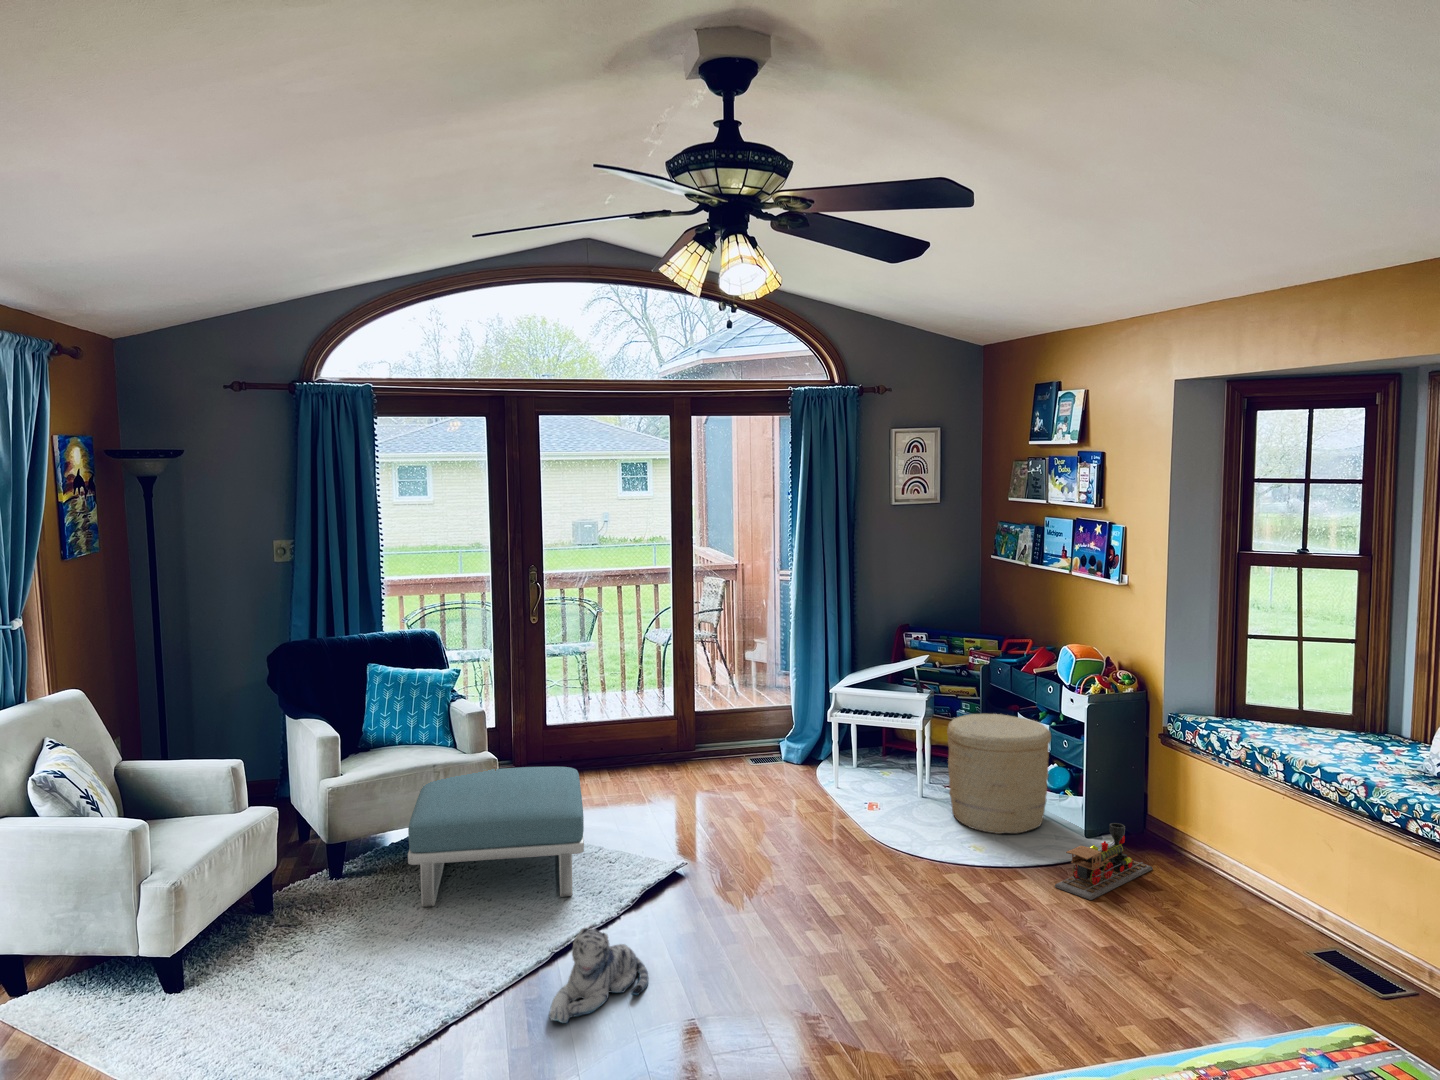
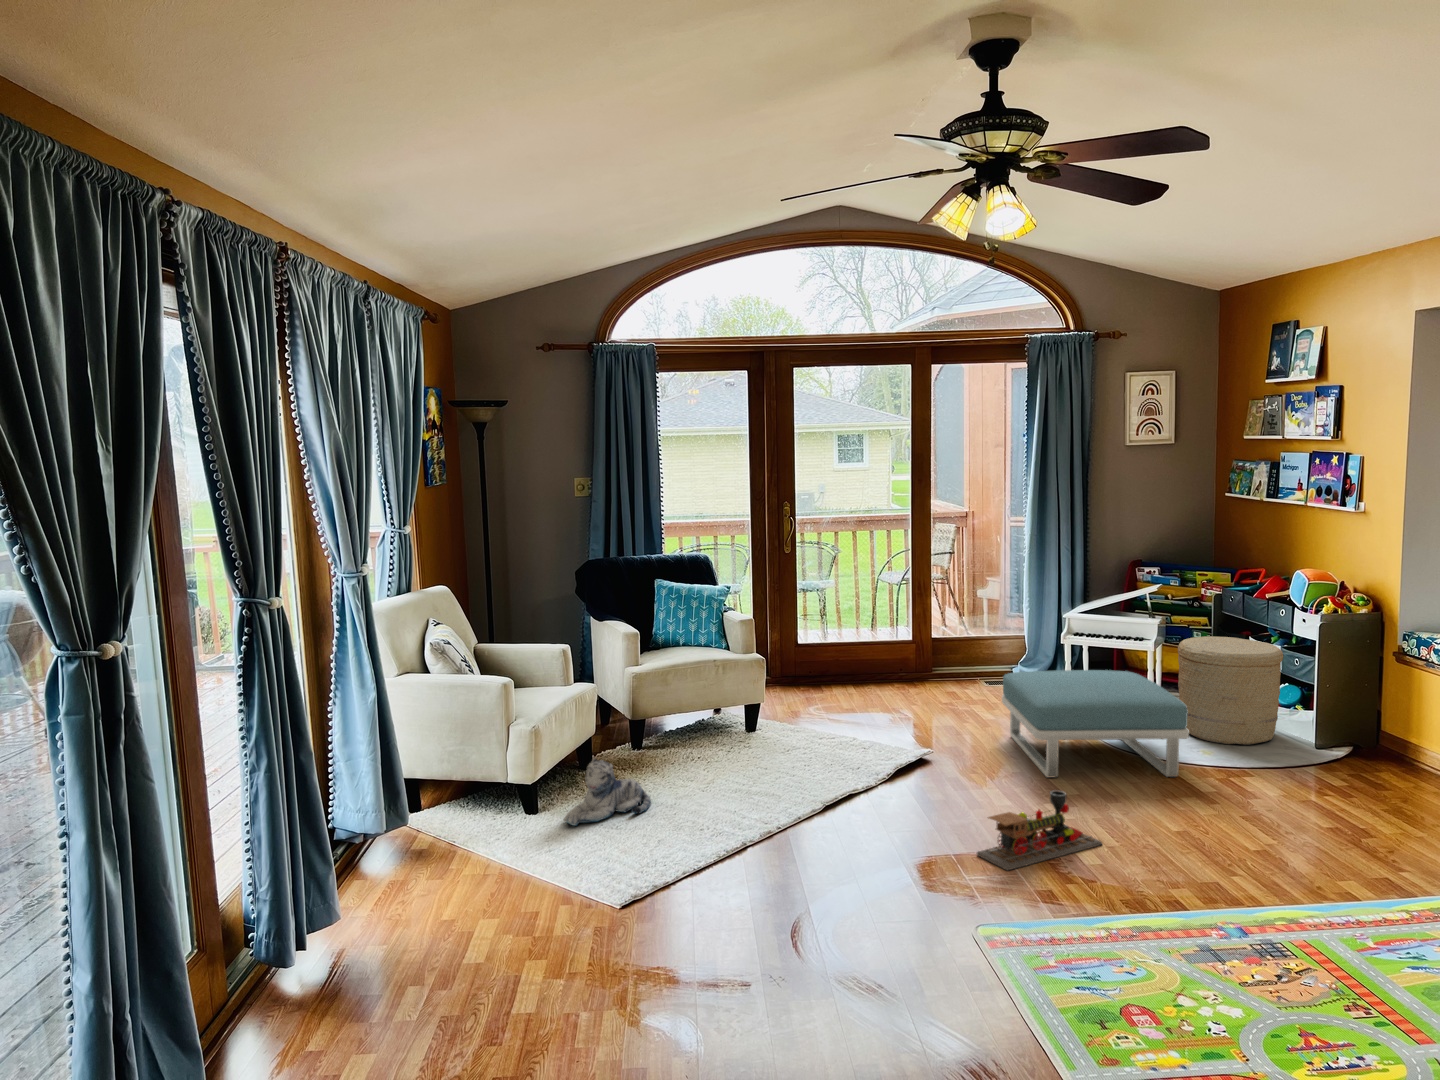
footstool: present [408,767,584,907] -> present [1002,670,1189,777]
toy train: present [1055,823,1153,900] -> present [977,790,1102,870]
plush toy: present [549,928,648,1023] -> present [564,759,651,826]

